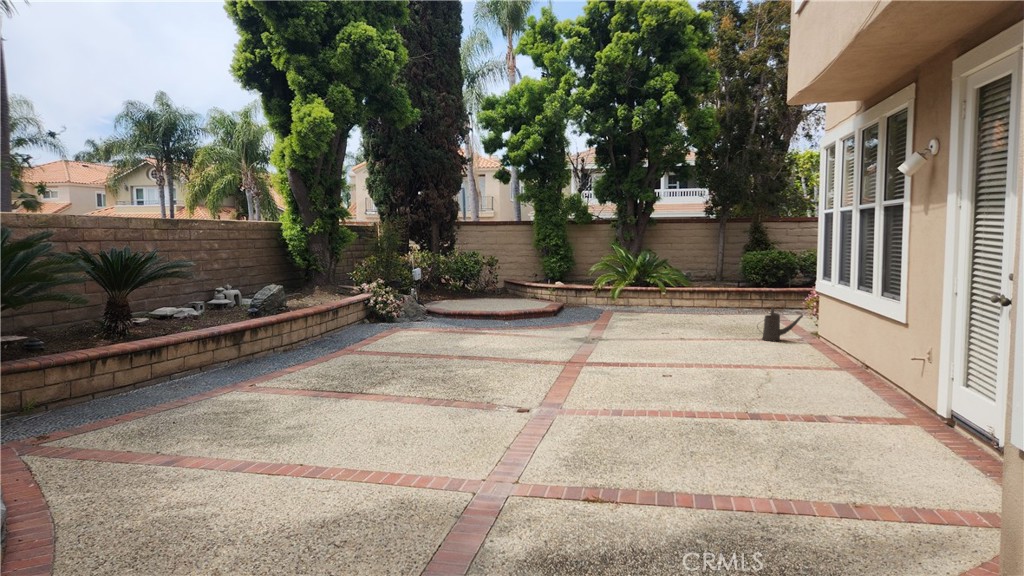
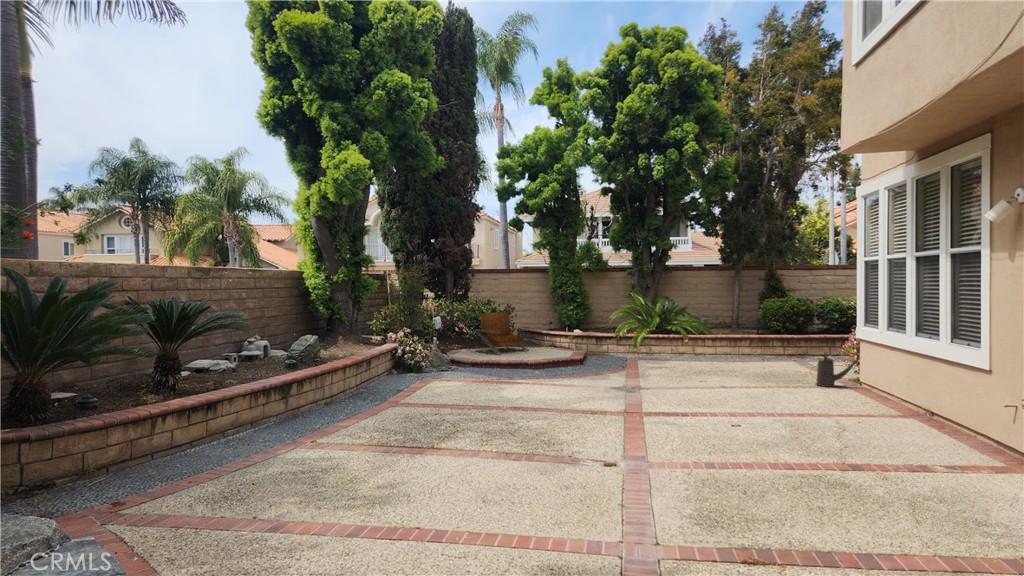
lounge chair: none [456,265,509,306] -> present [476,312,528,355]

